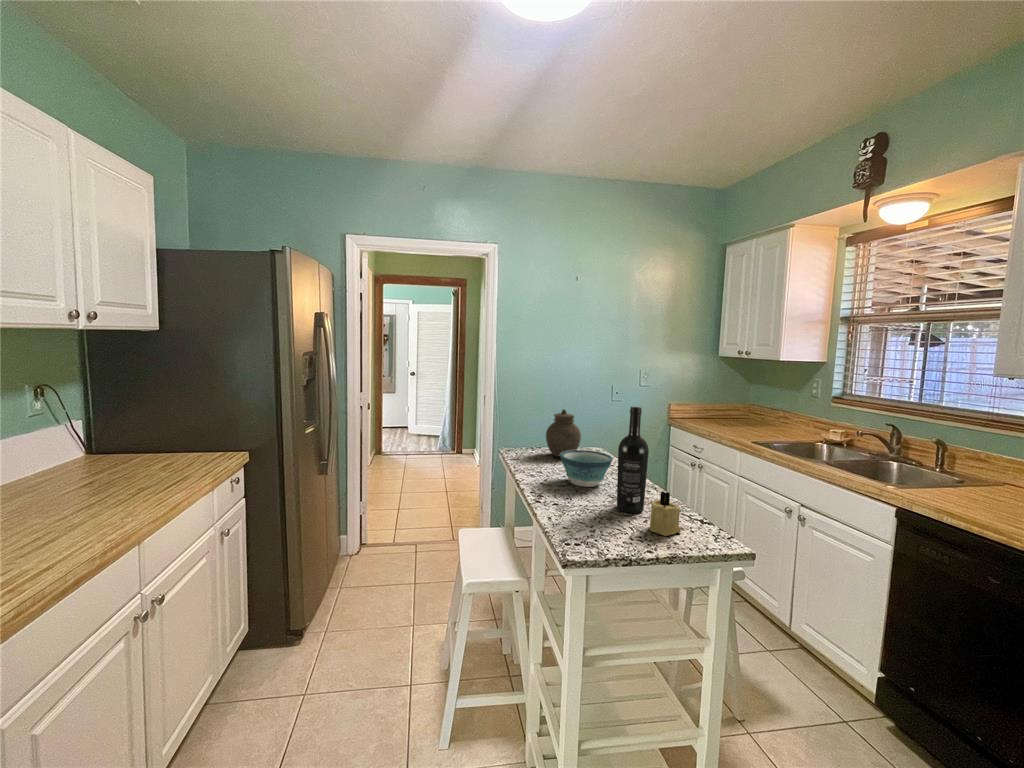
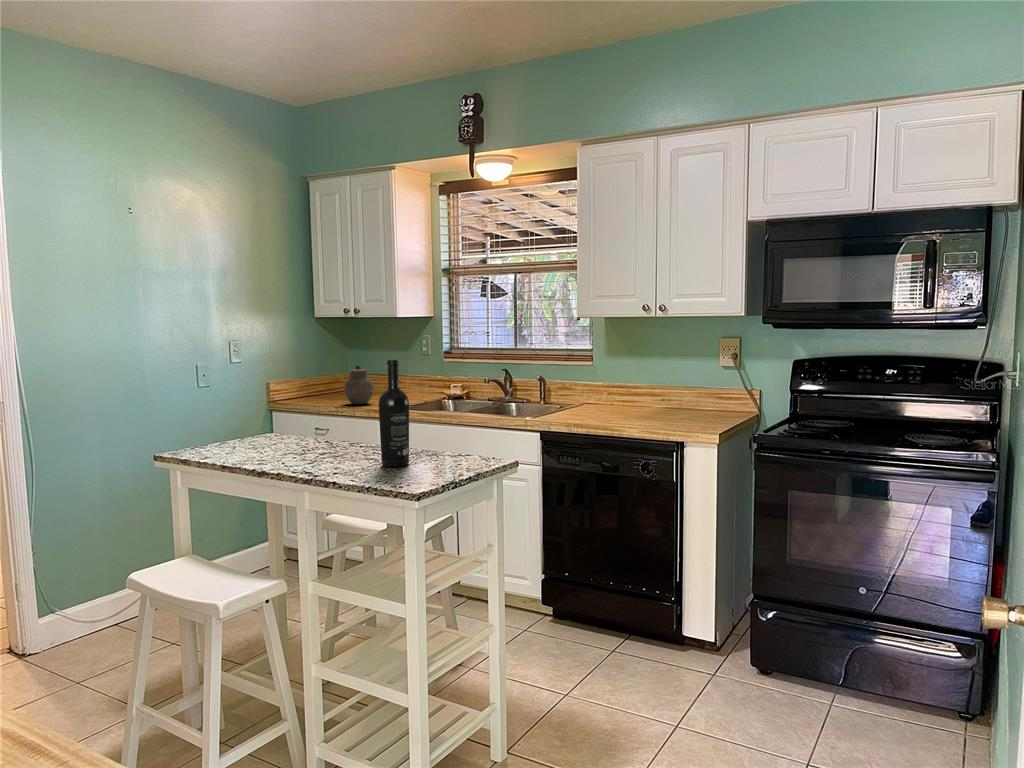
jar: present [546,409,581,457] -> present [344,366,374,404]
bowl: present [560,450,613,487] -> none [285,424,347,462]
candle: present [650,492,681,536] -> none [432,432,459,471]

